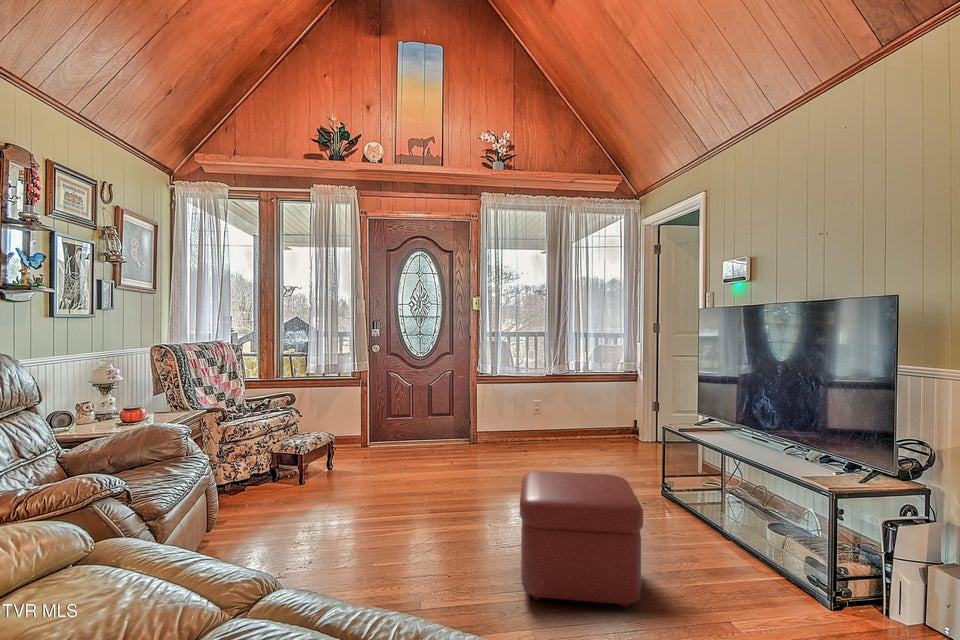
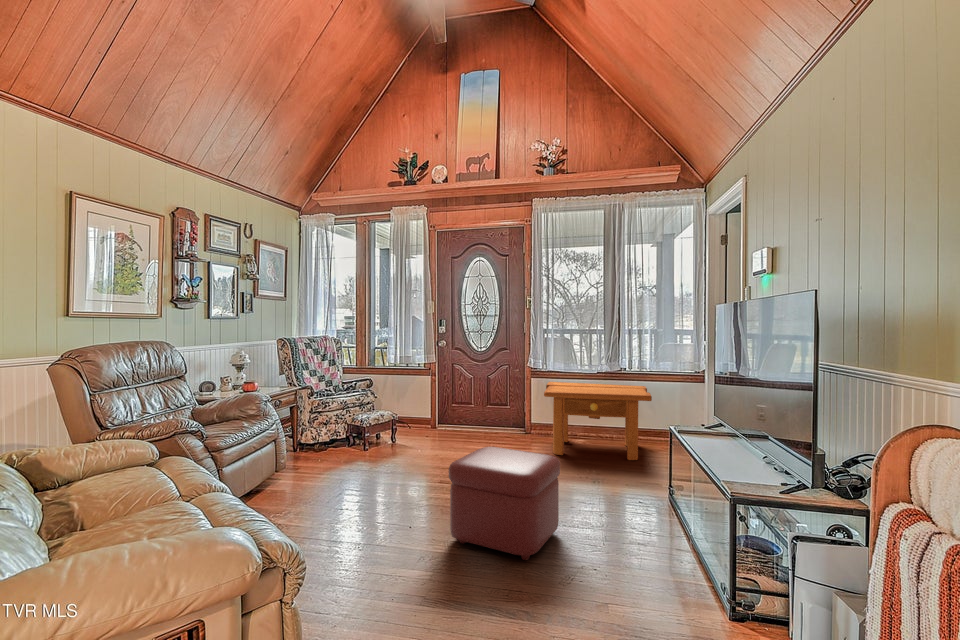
side table: none [499,387,618,465] -> present [544,382,652,460]

